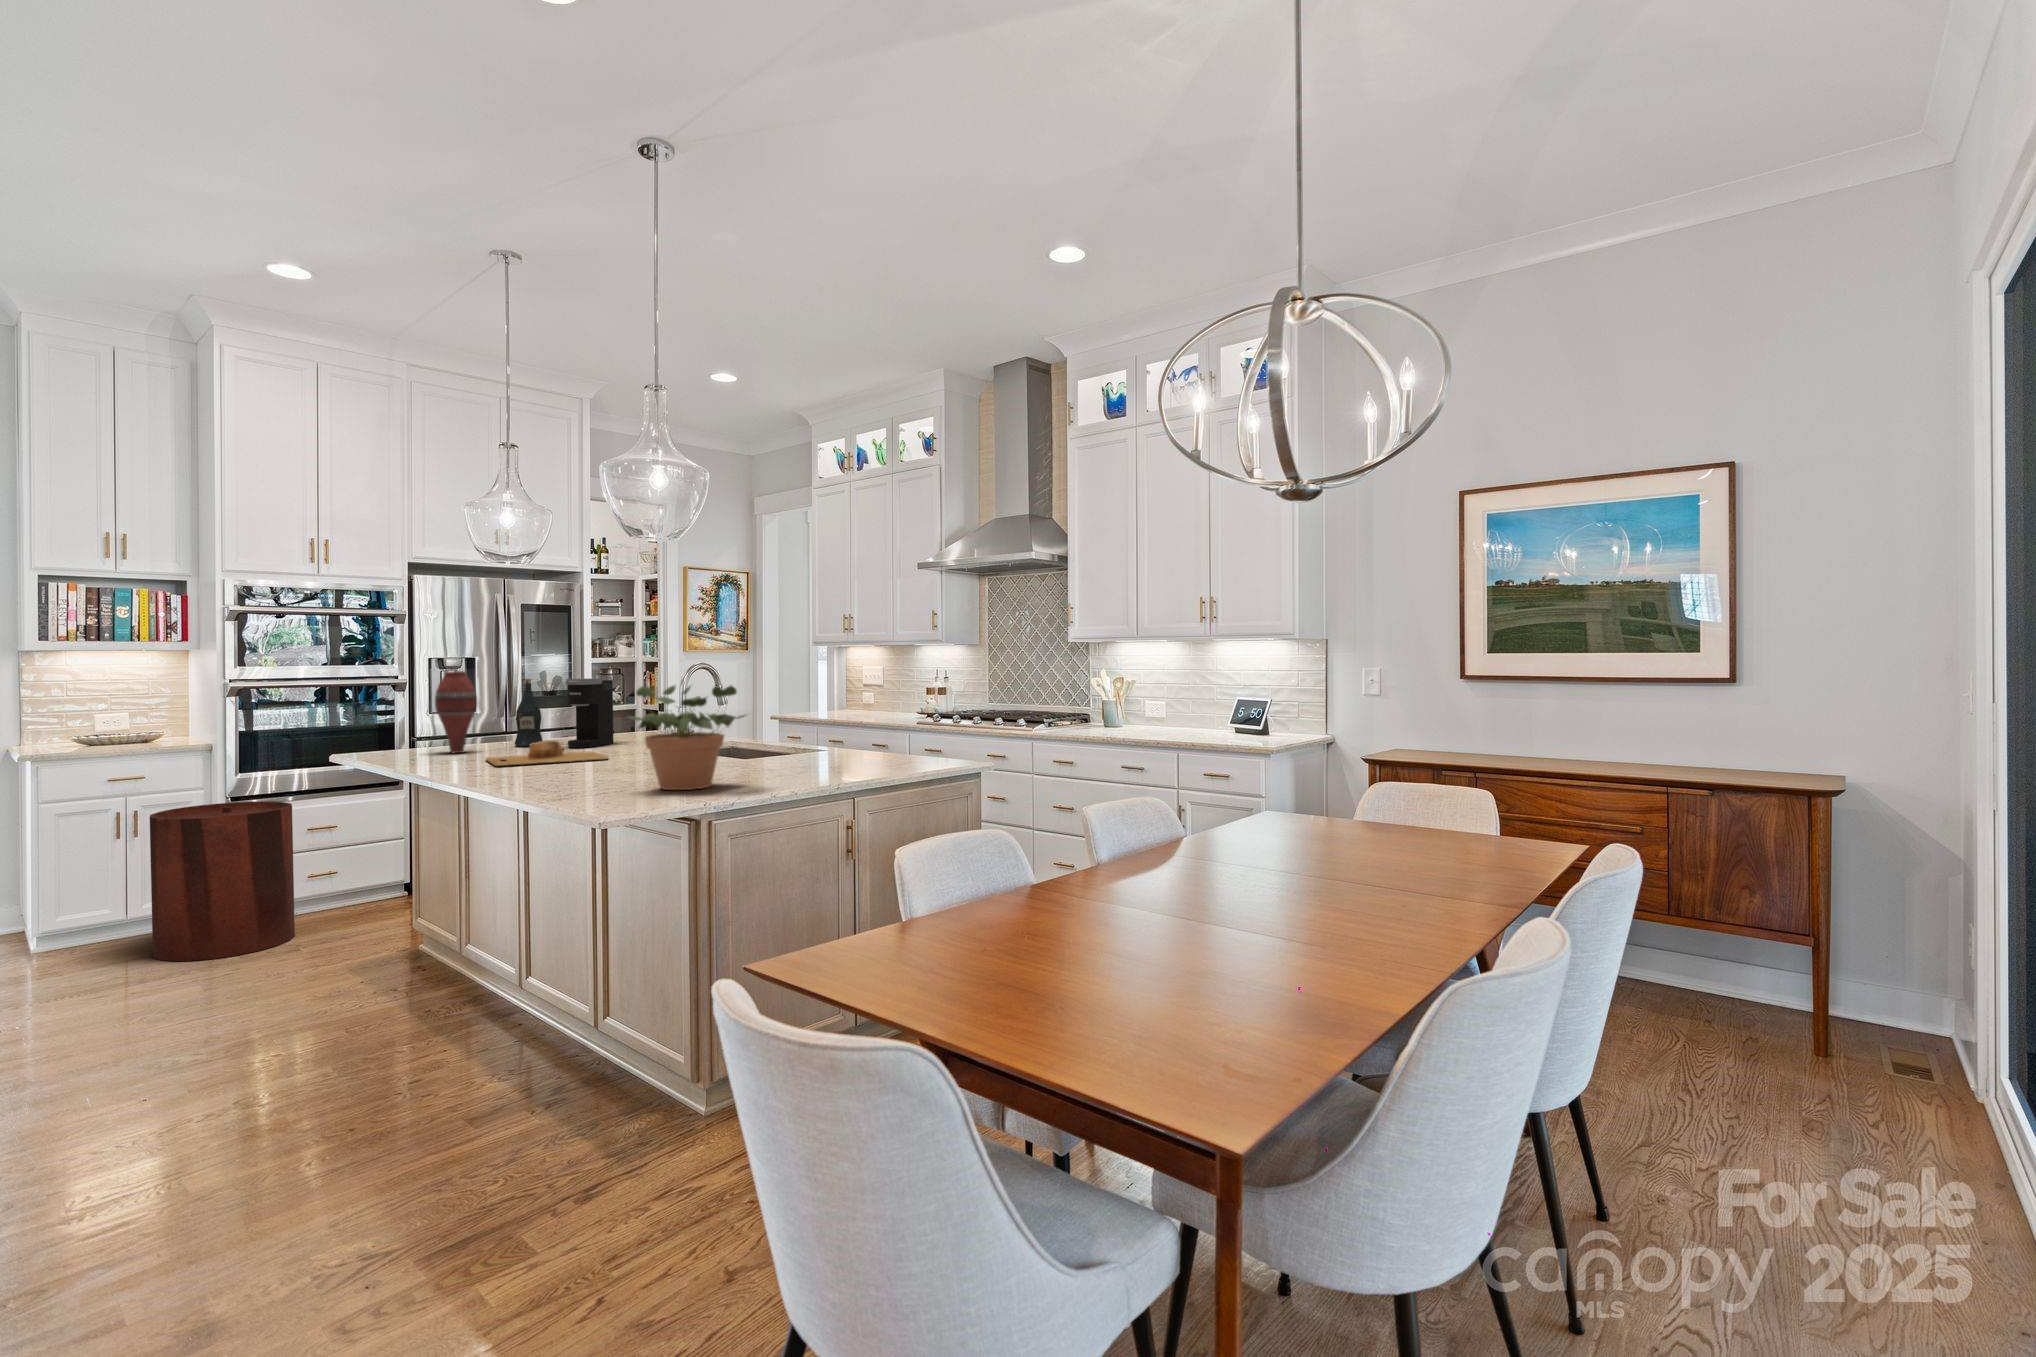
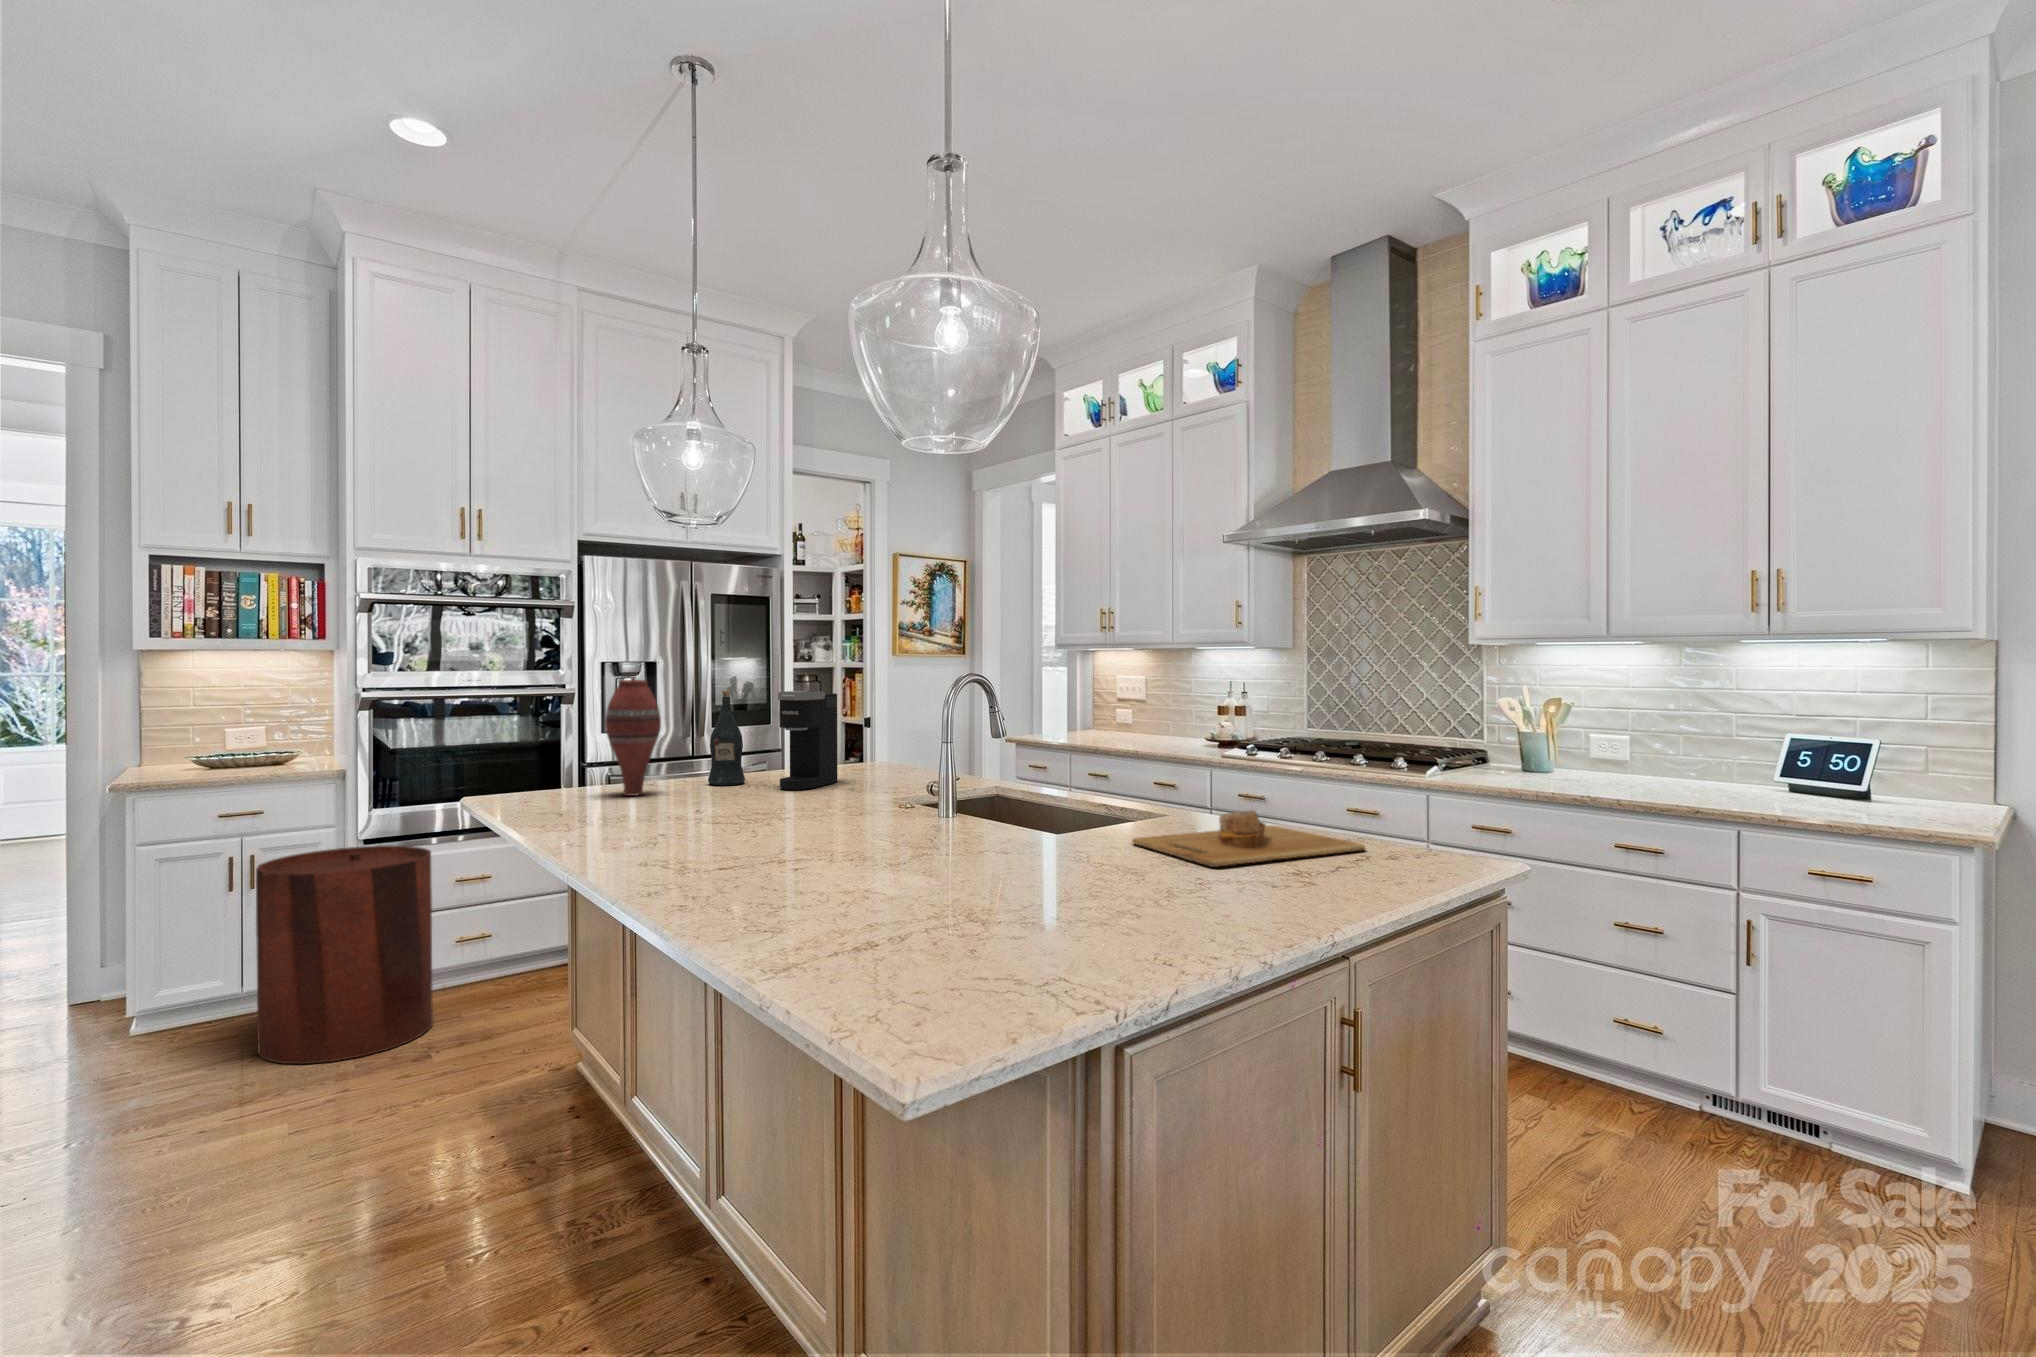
potted plant: present [629,685,745,790] -> none [917,709,1145,909]
cutting board: present [486,741,608,766] -> present [1132,810,1365,867]

